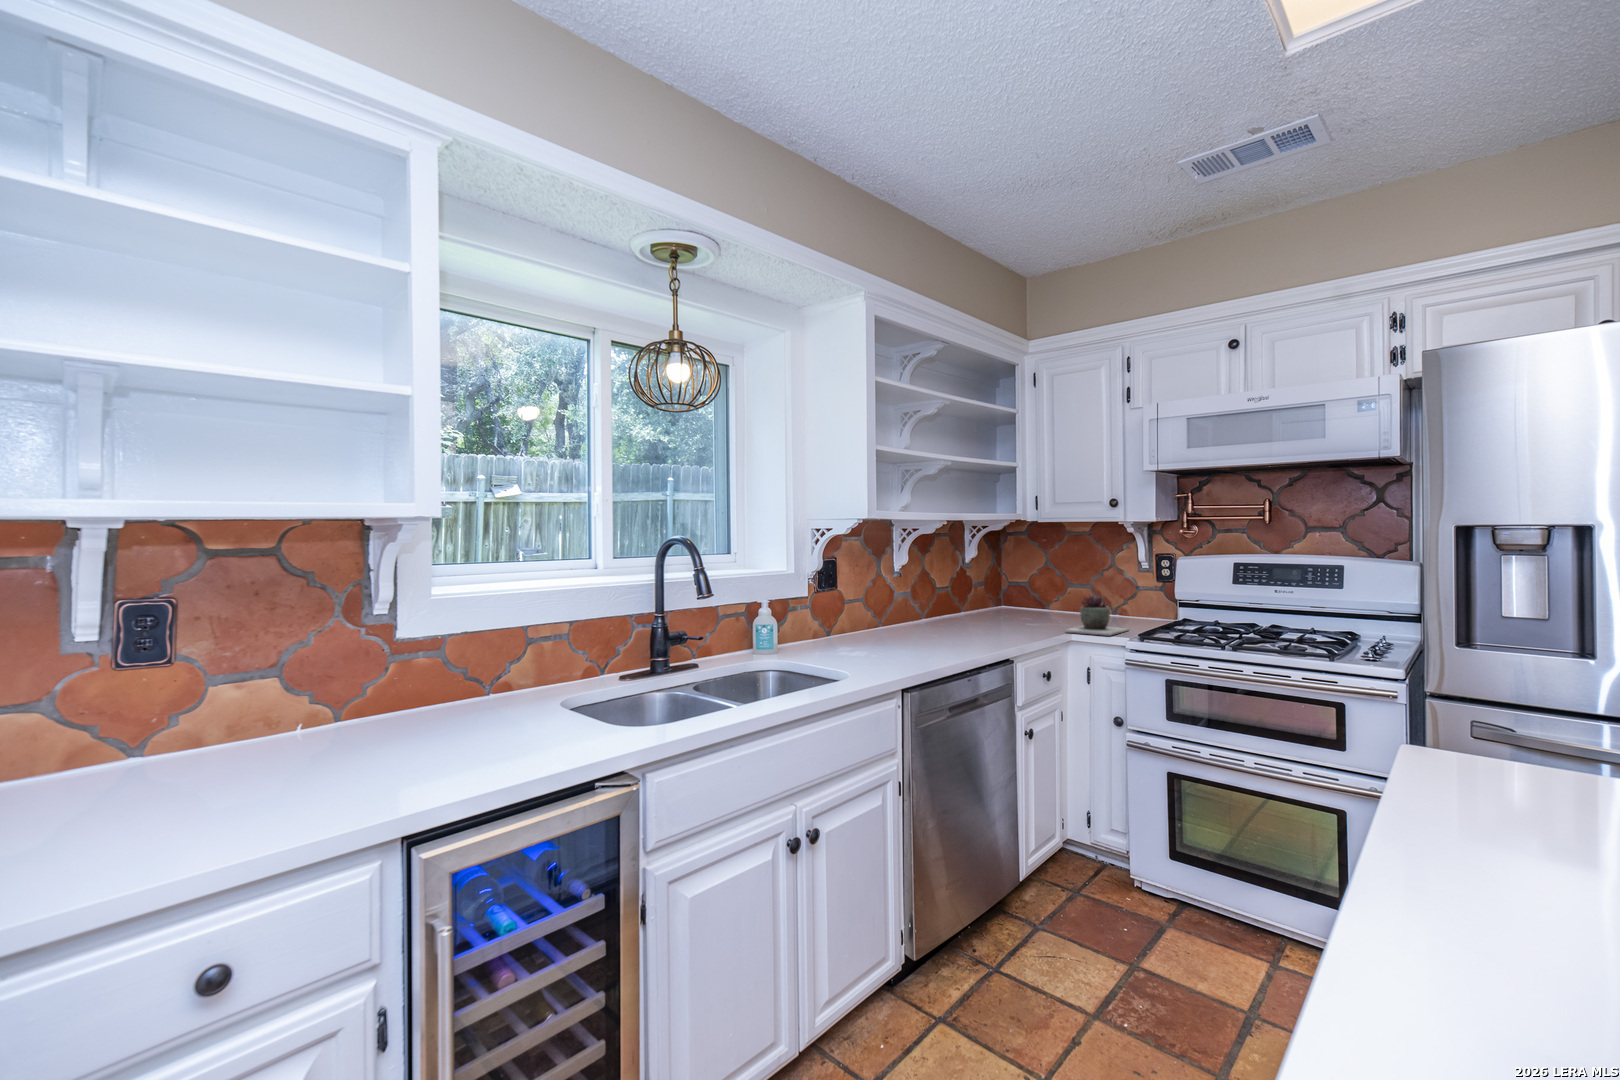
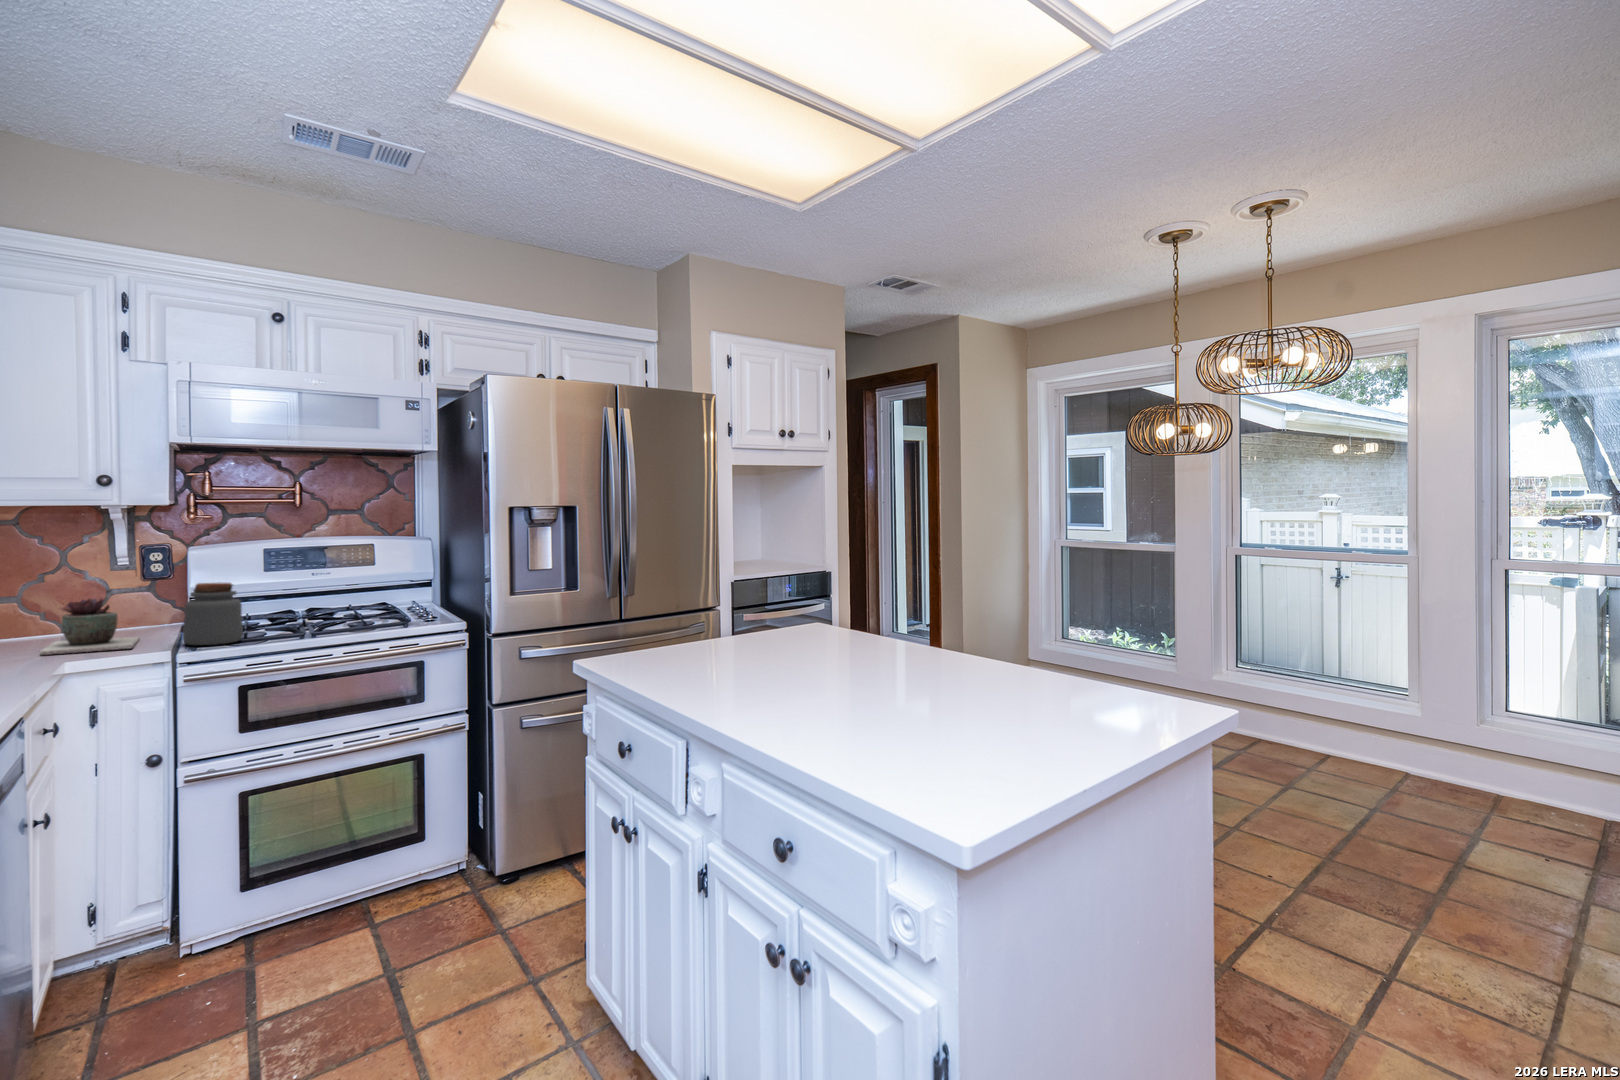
jar: none [1139,589,1182,642] -> present [183,583,243,645]

